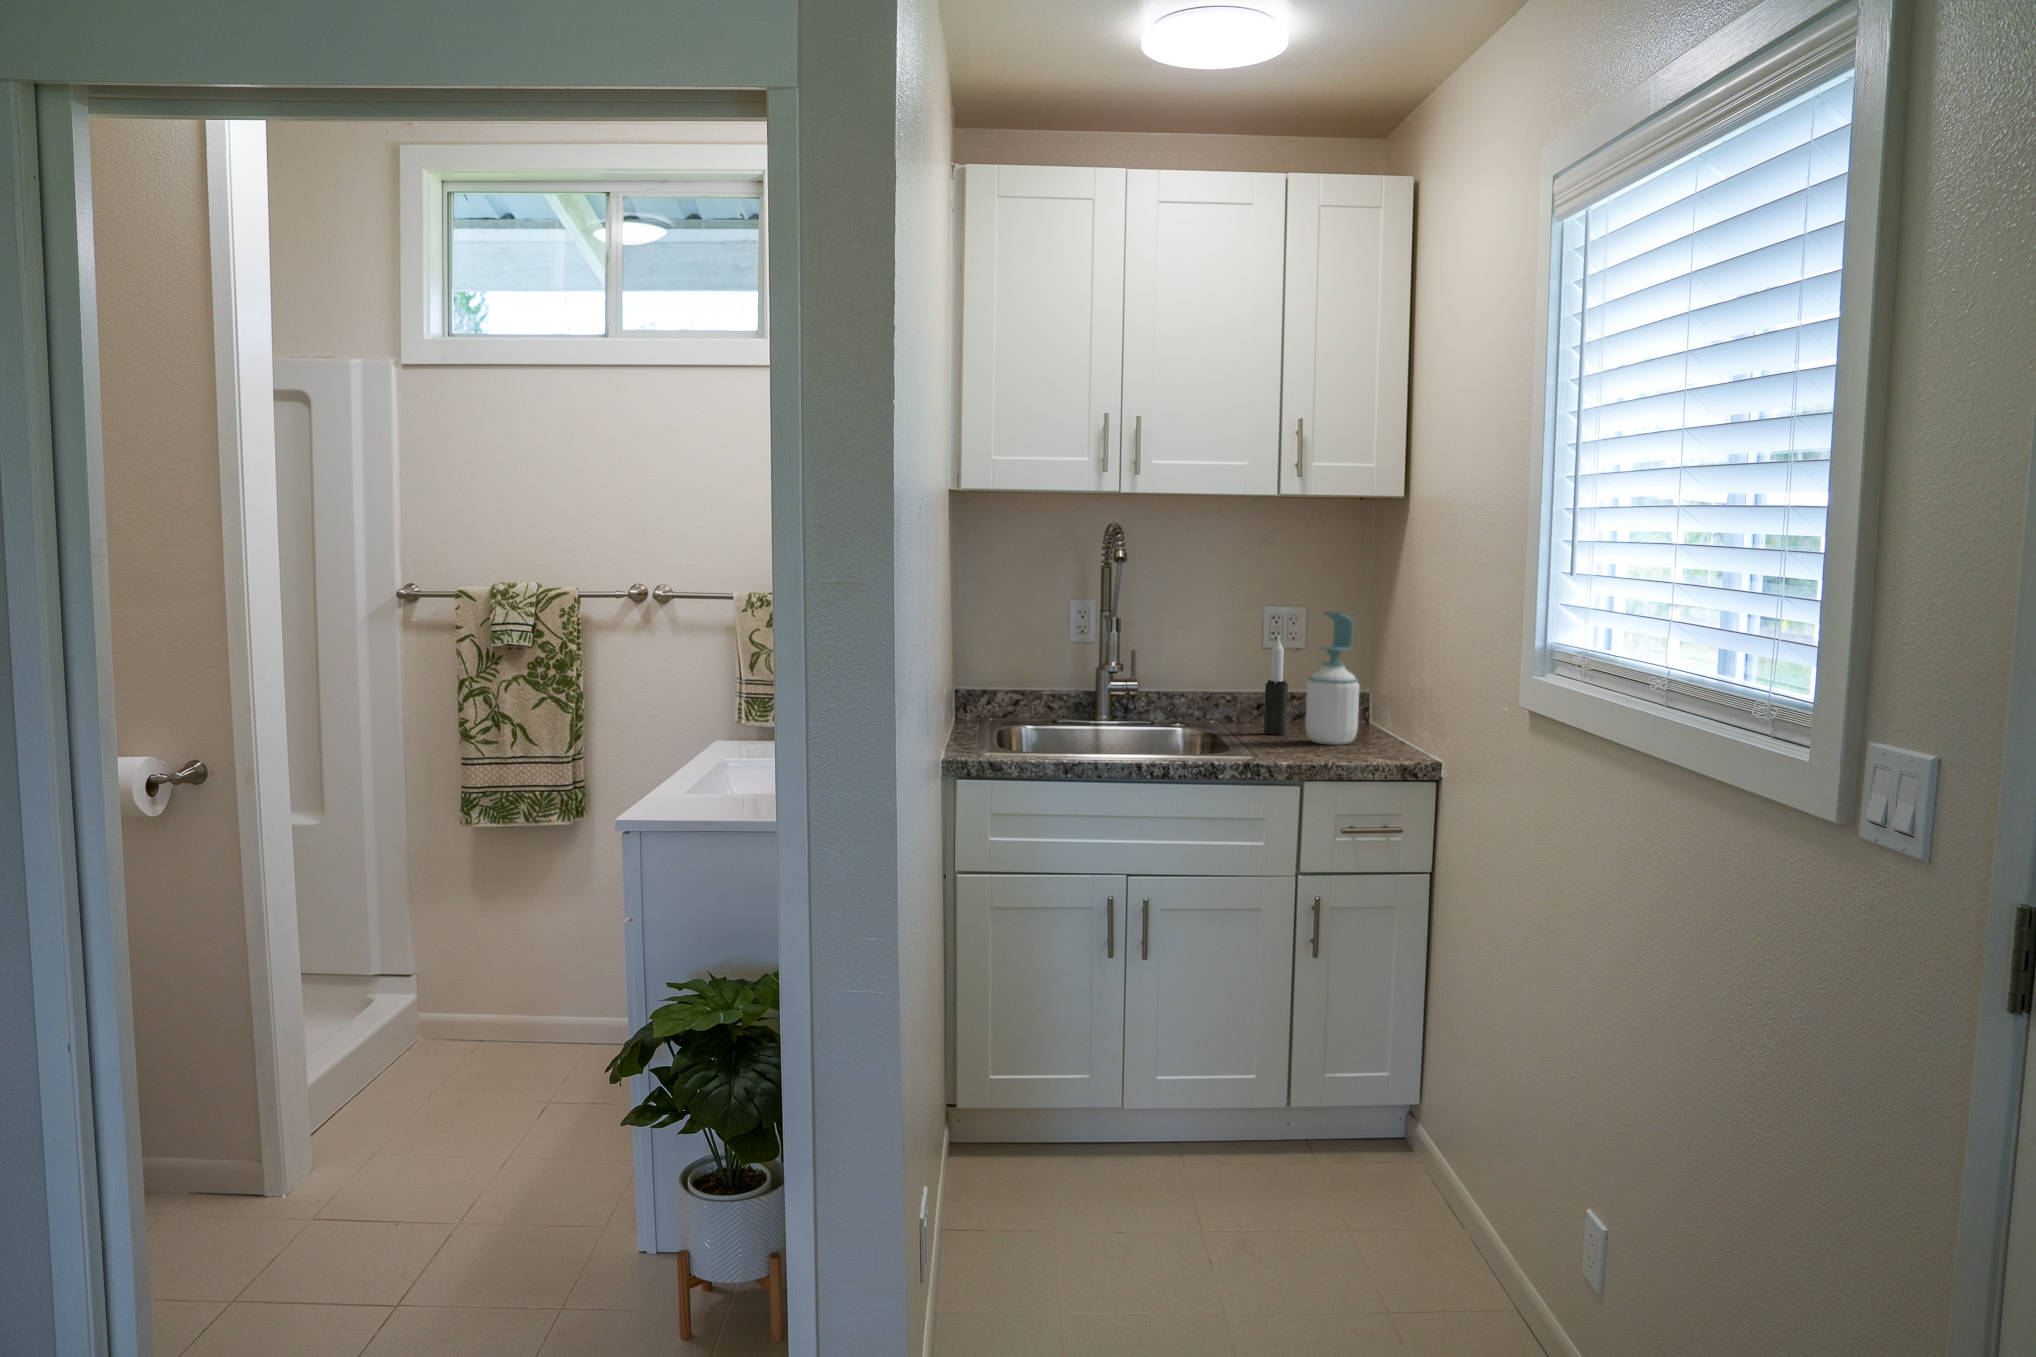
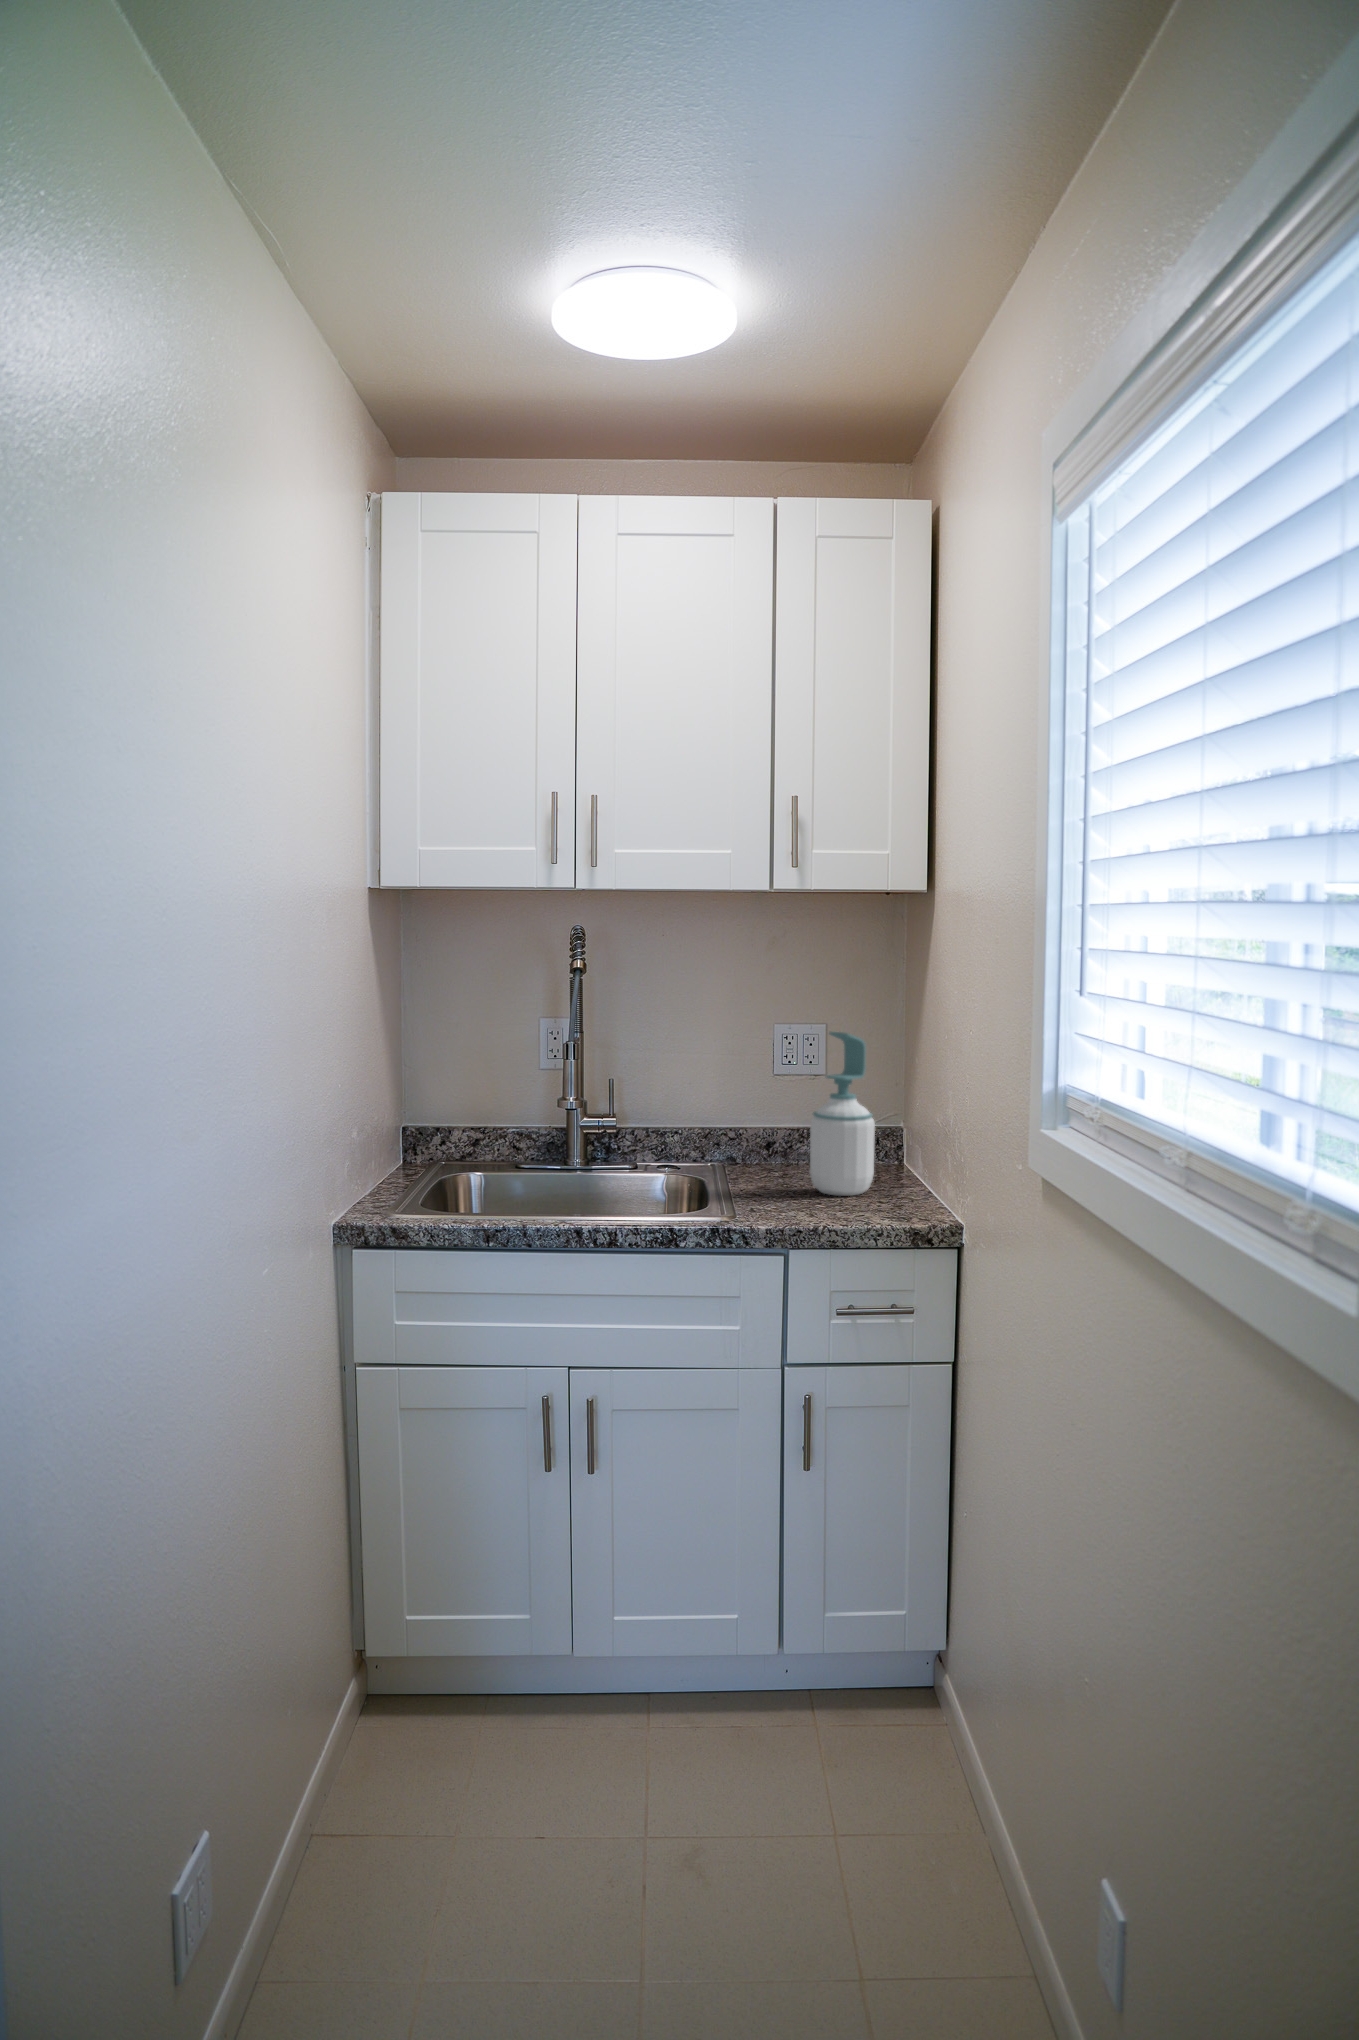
candle: present [1264,636,1288,735] -> none [771,1059,800,1179]

